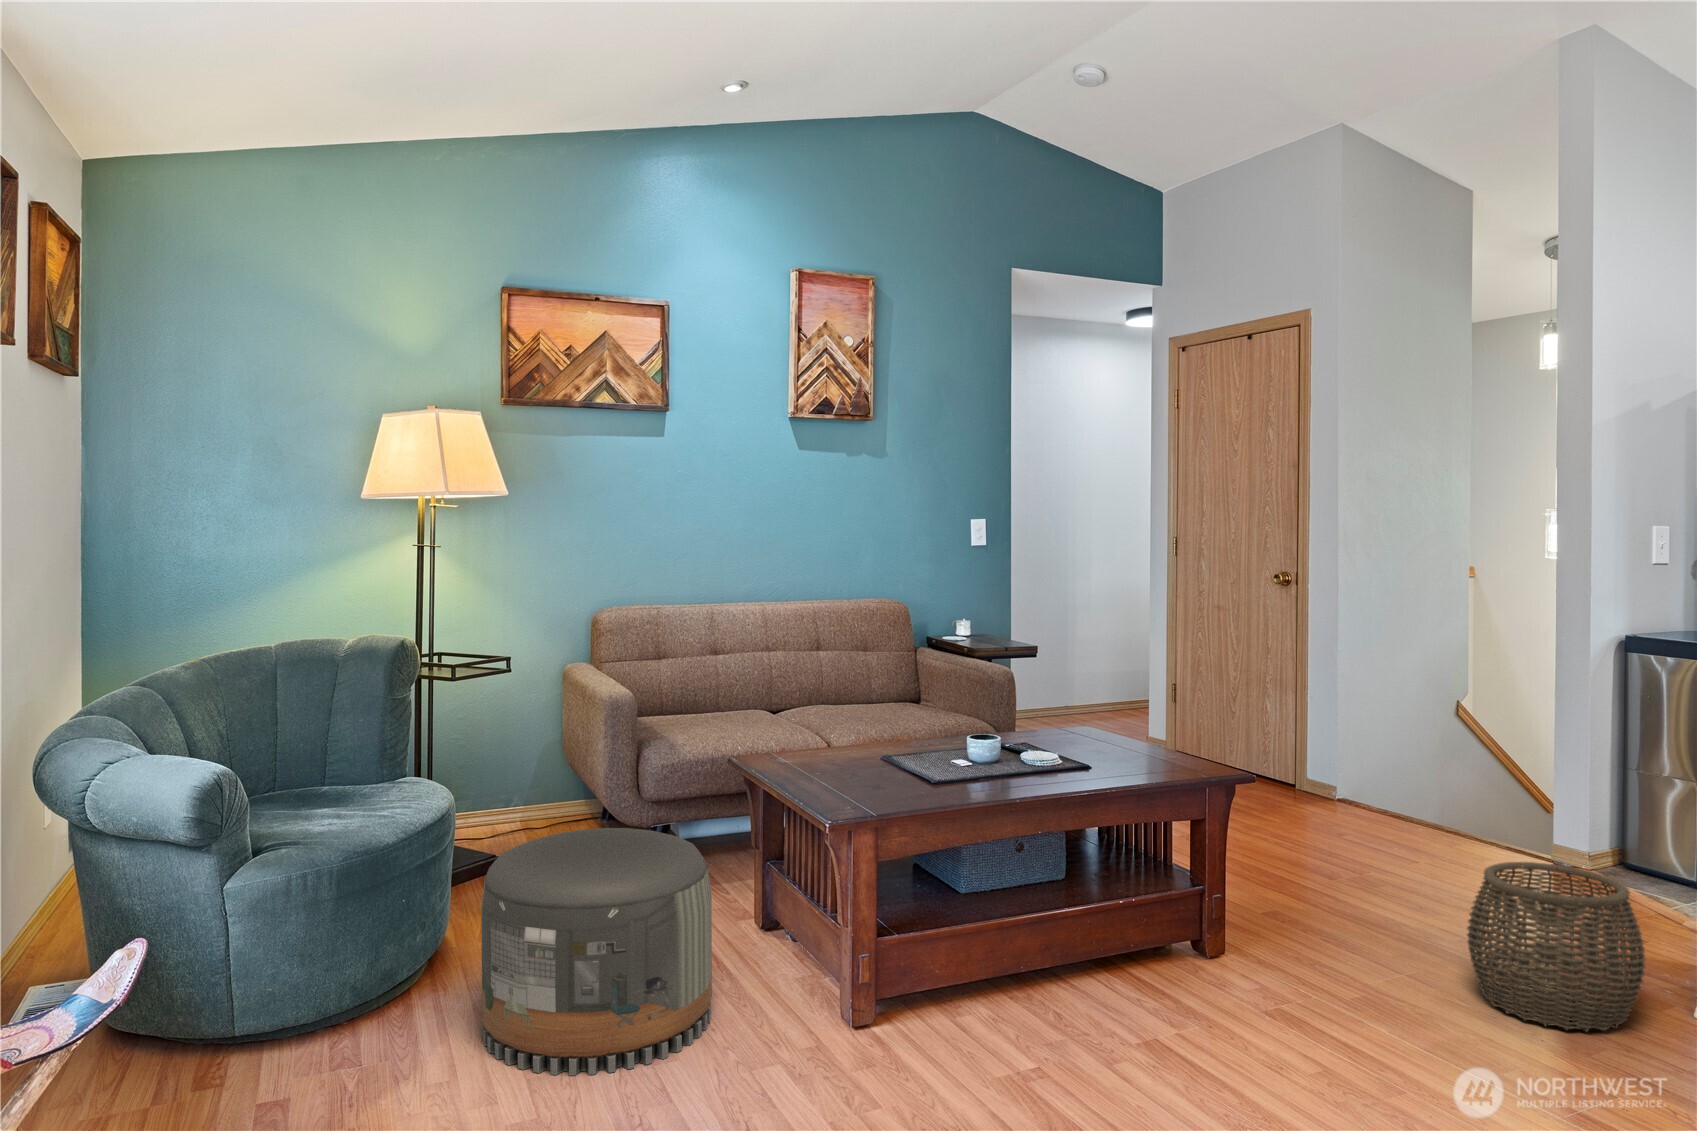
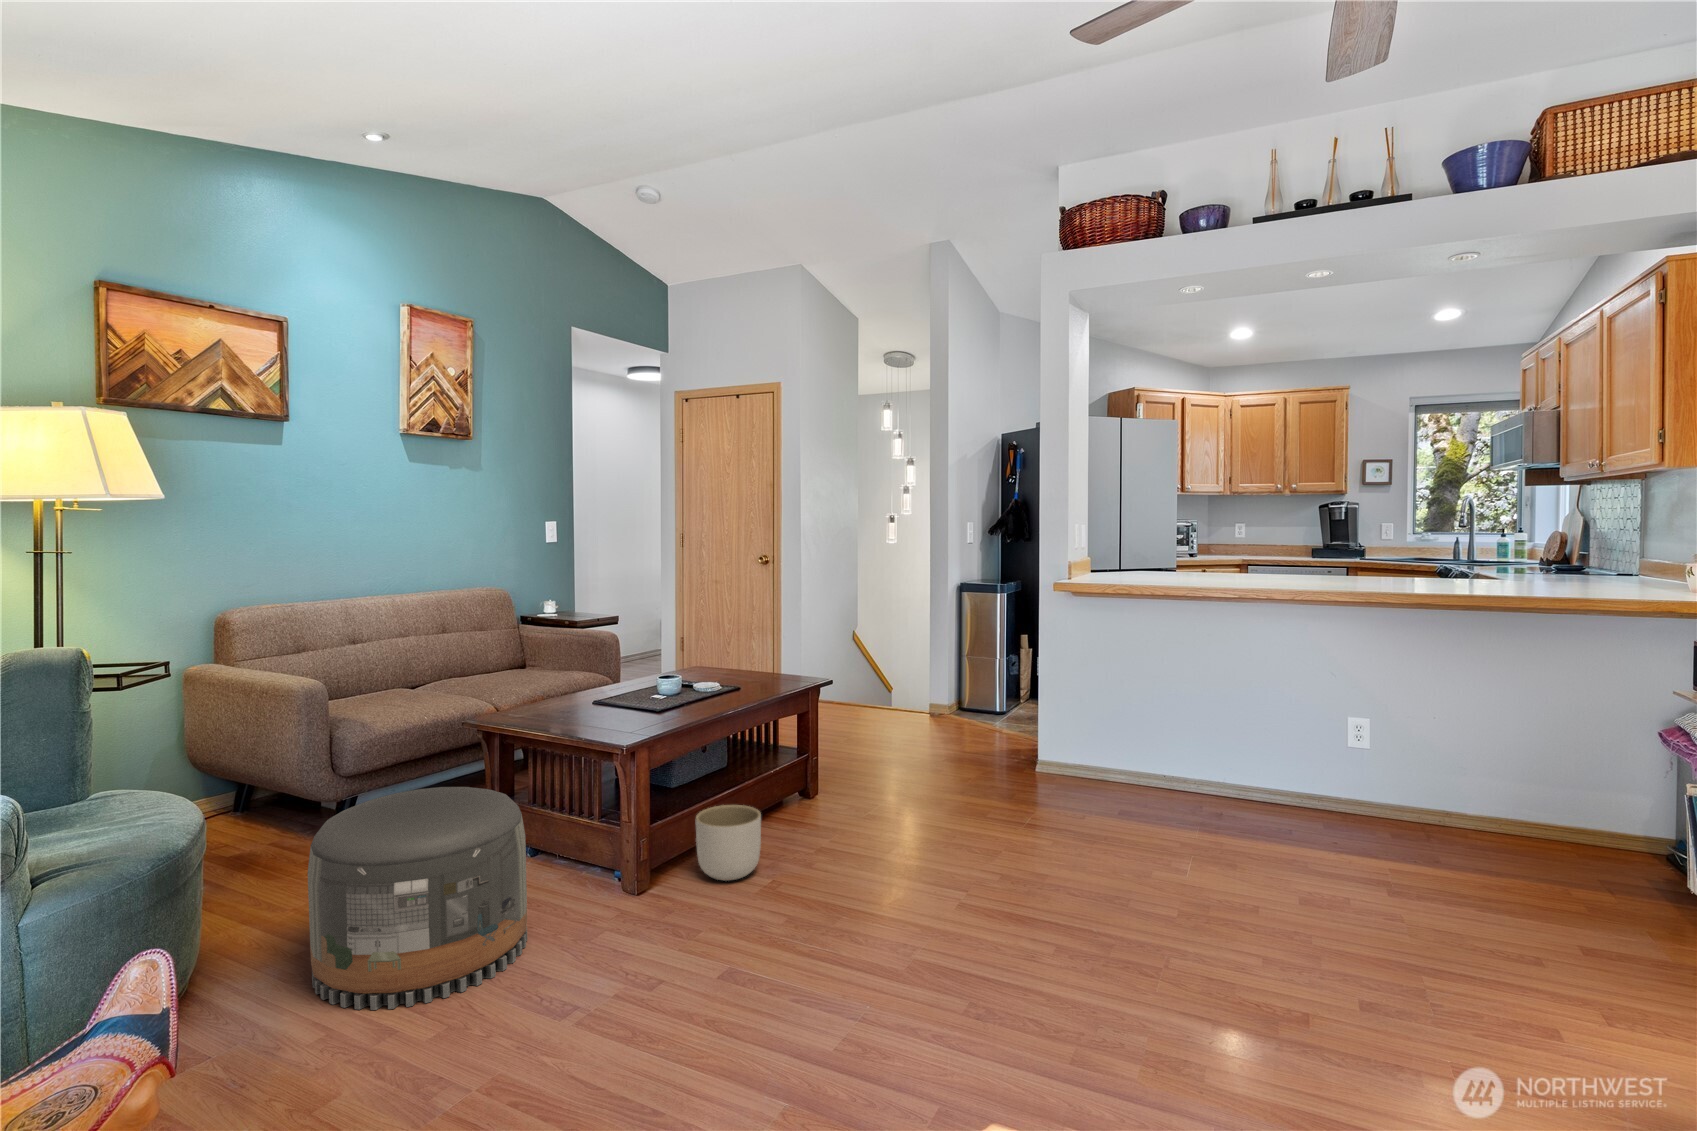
woven basket: present [1467,862,1645,1032] -> none [951,712,1035,799]
planter: none [947,925,1041,1036] -> present [696,805,761,881]

